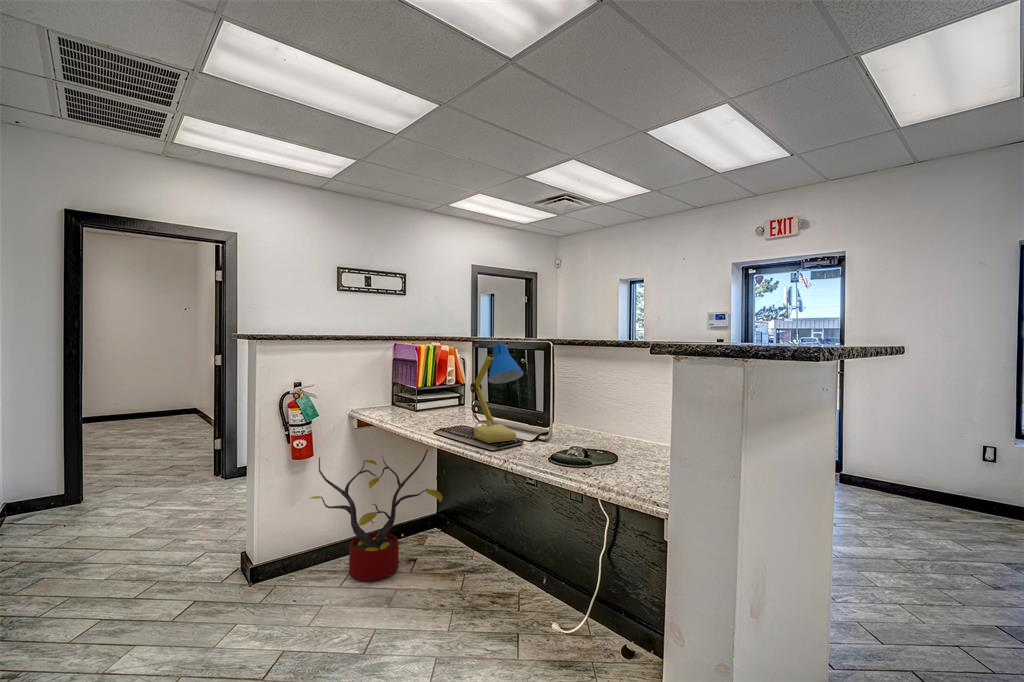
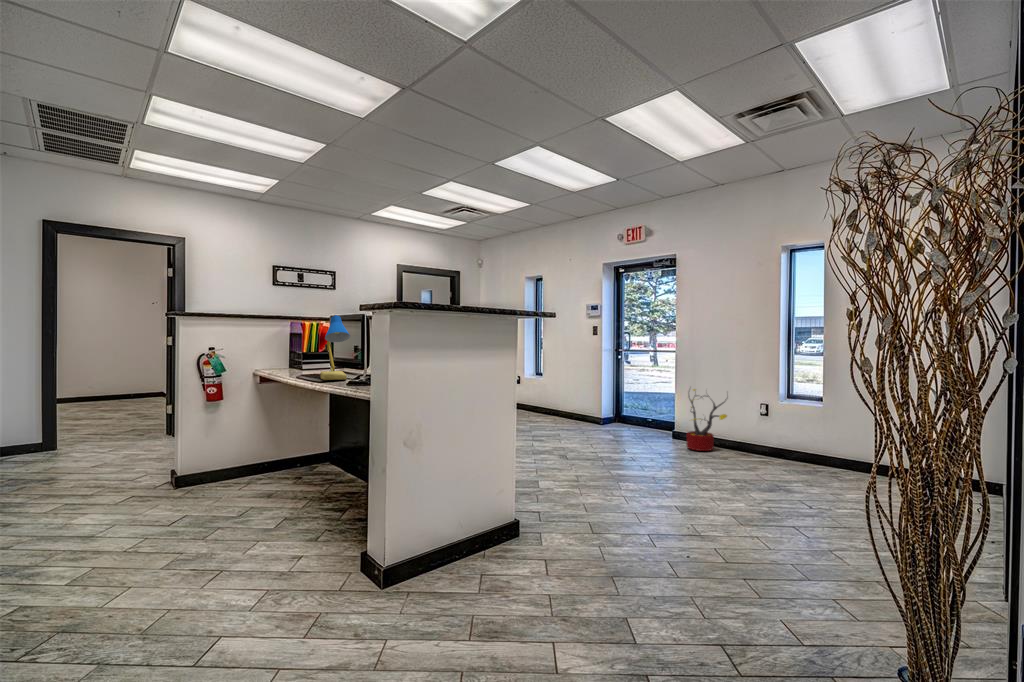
decorative plant: present [310,449,443,580] -> present [686,389,727,451]

